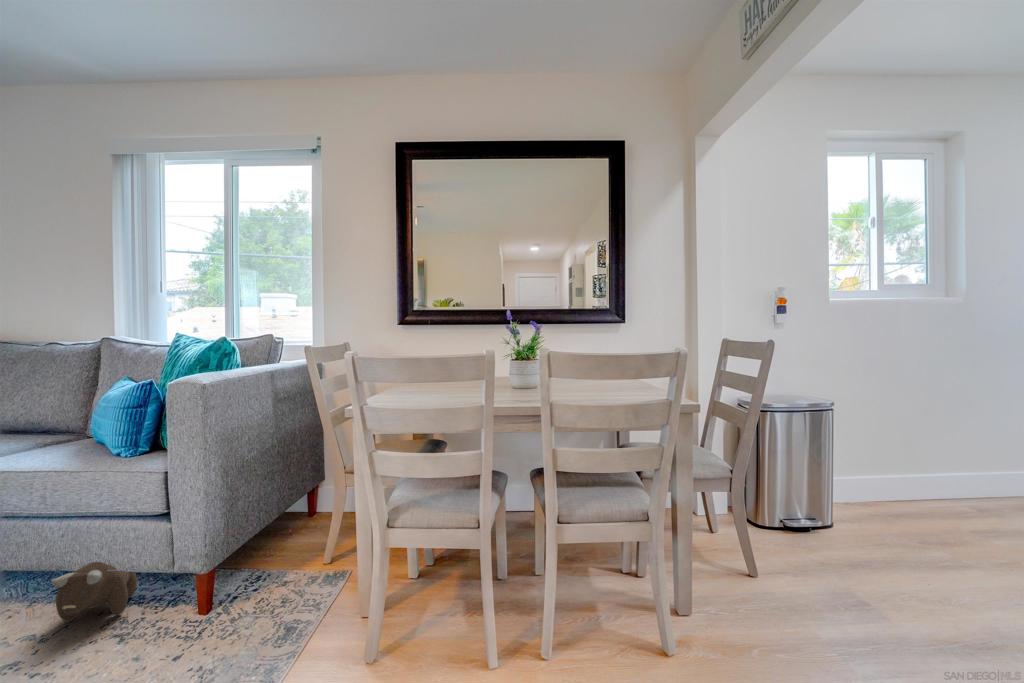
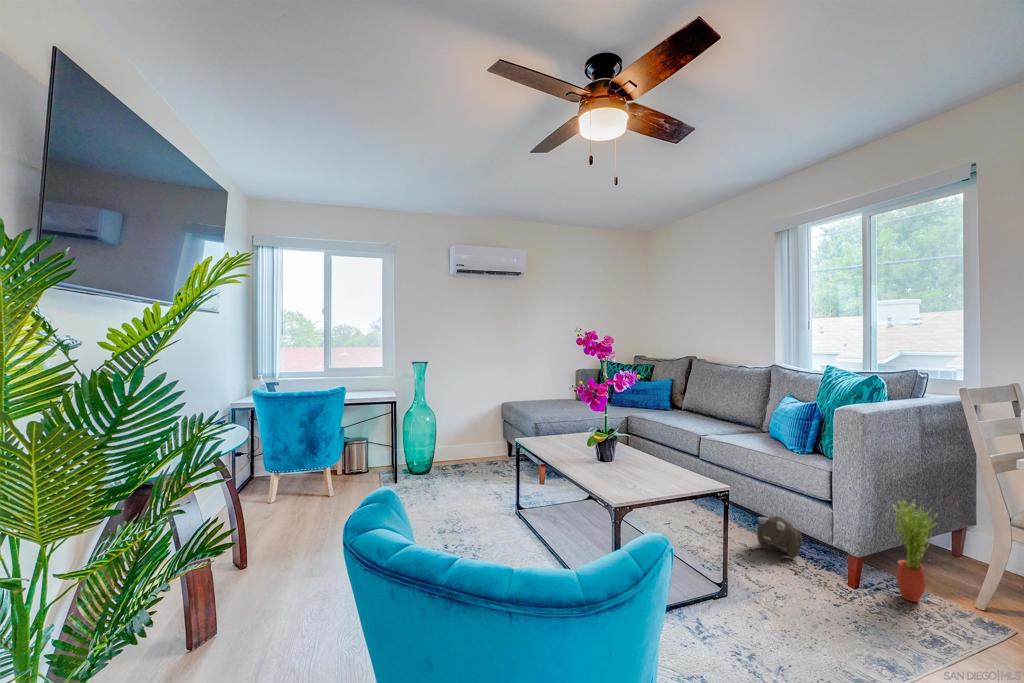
potted plant: none [243,475,289,594] -> present [893,499,938,602]

